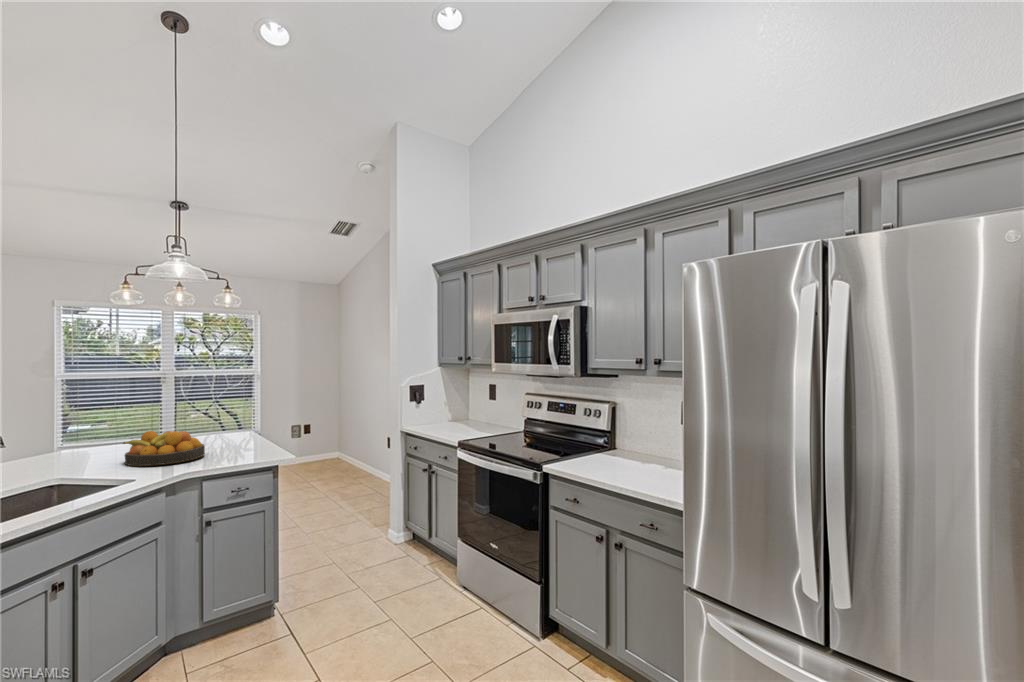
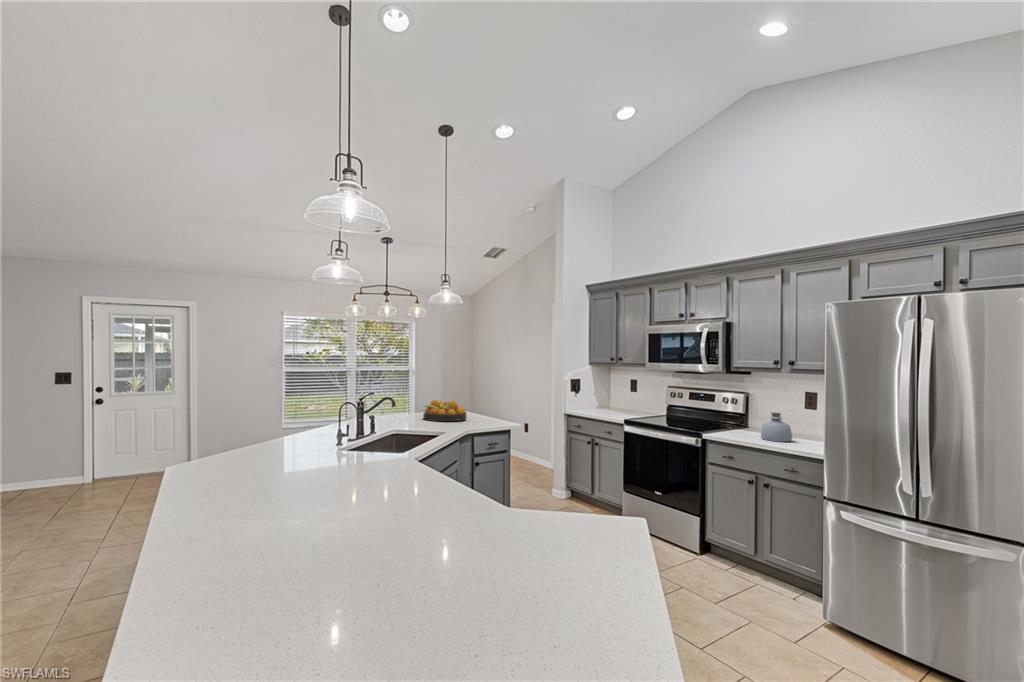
bottle: none [613,436,655,481] -> present [761,413,792,442]

